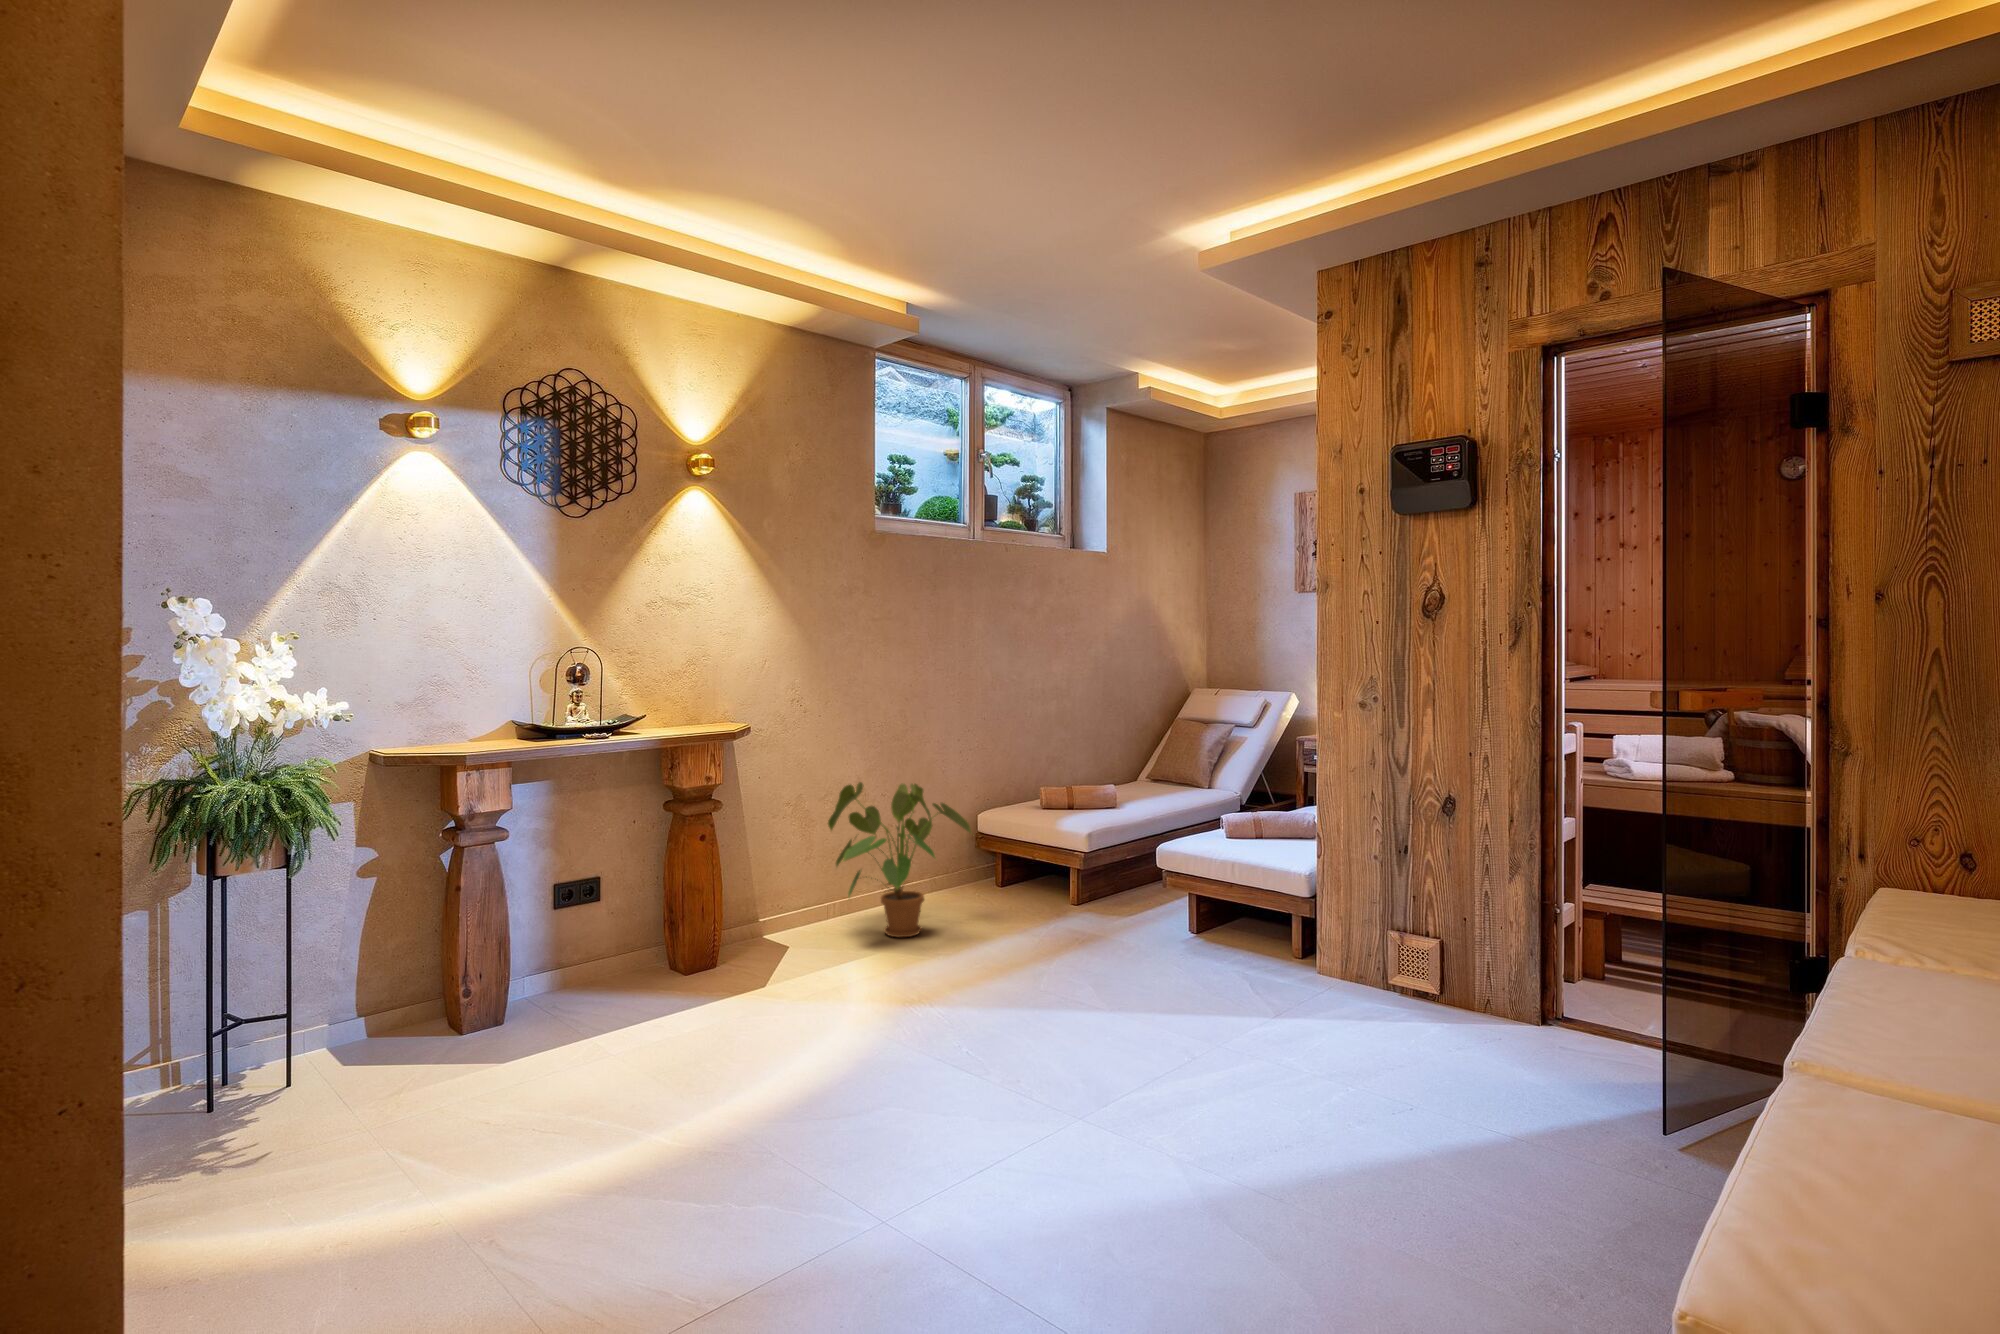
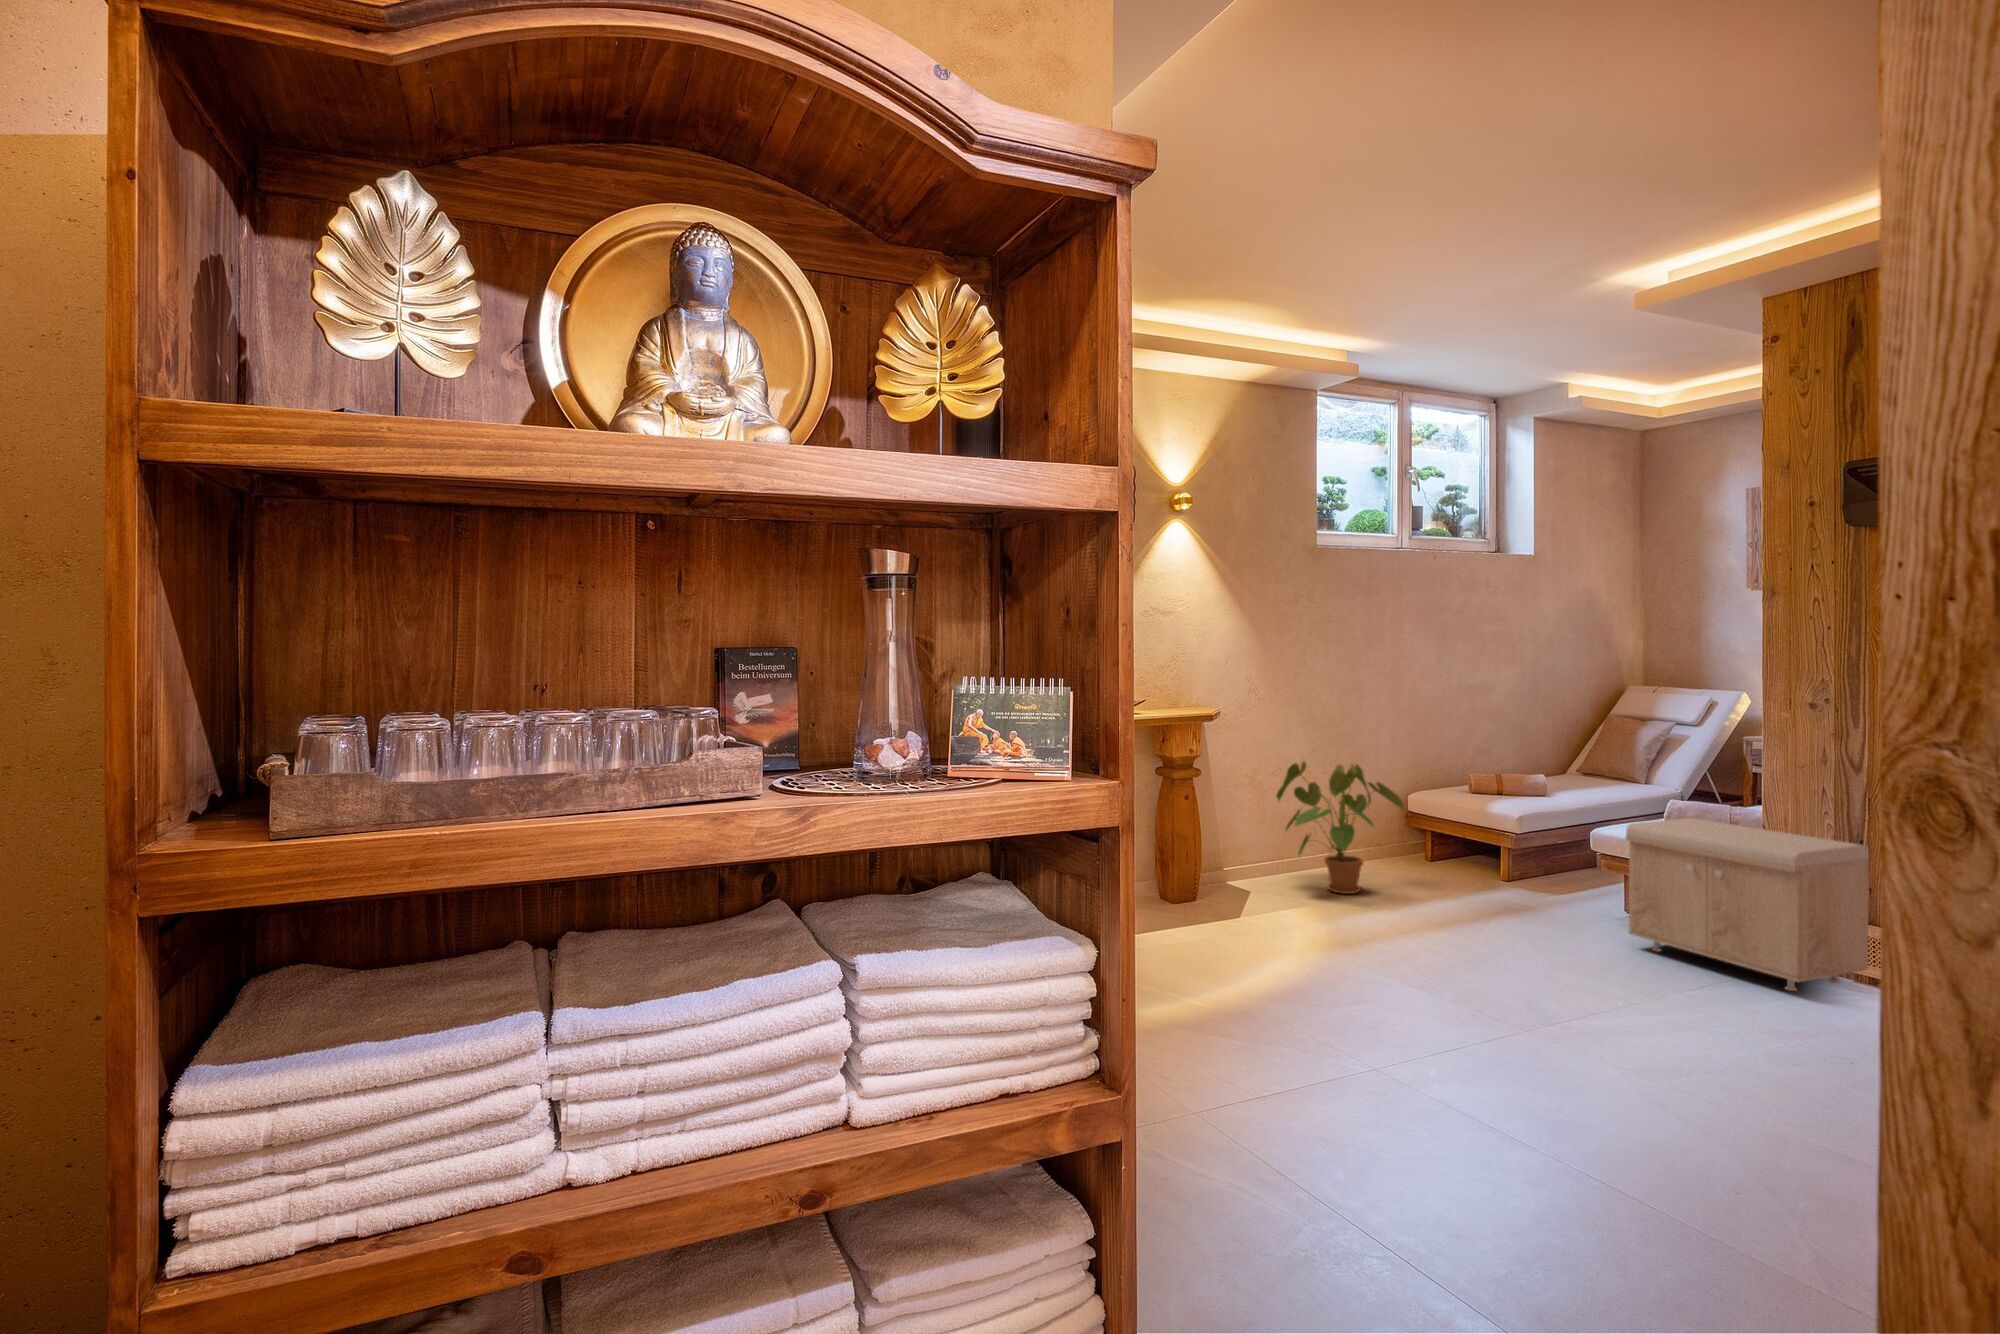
storage bench: none [1190,830,1414,1019] -> present [1626,818,1869,991]

